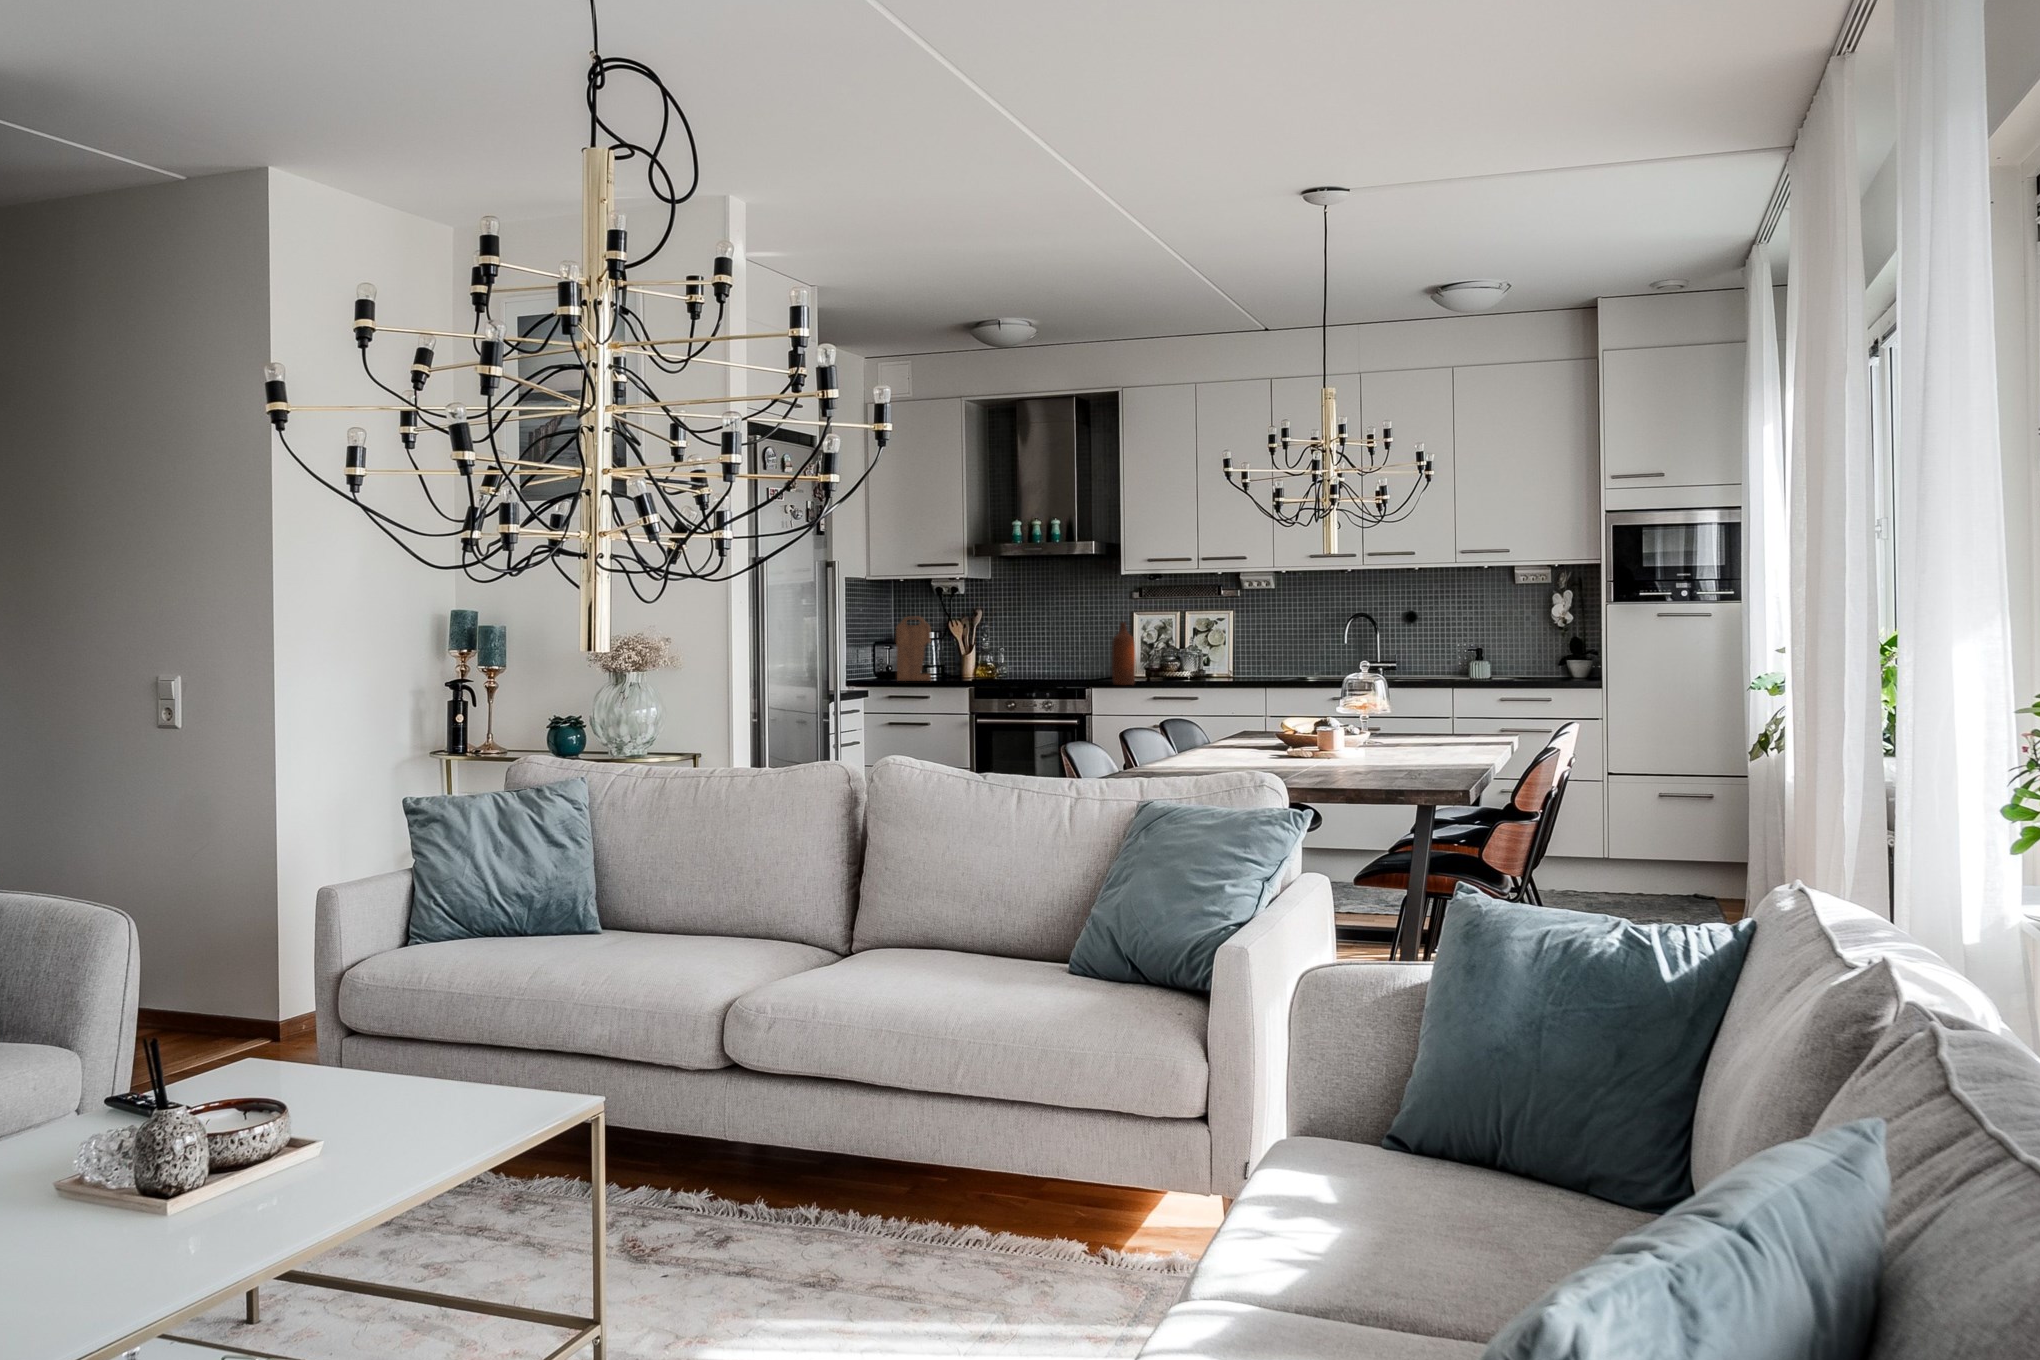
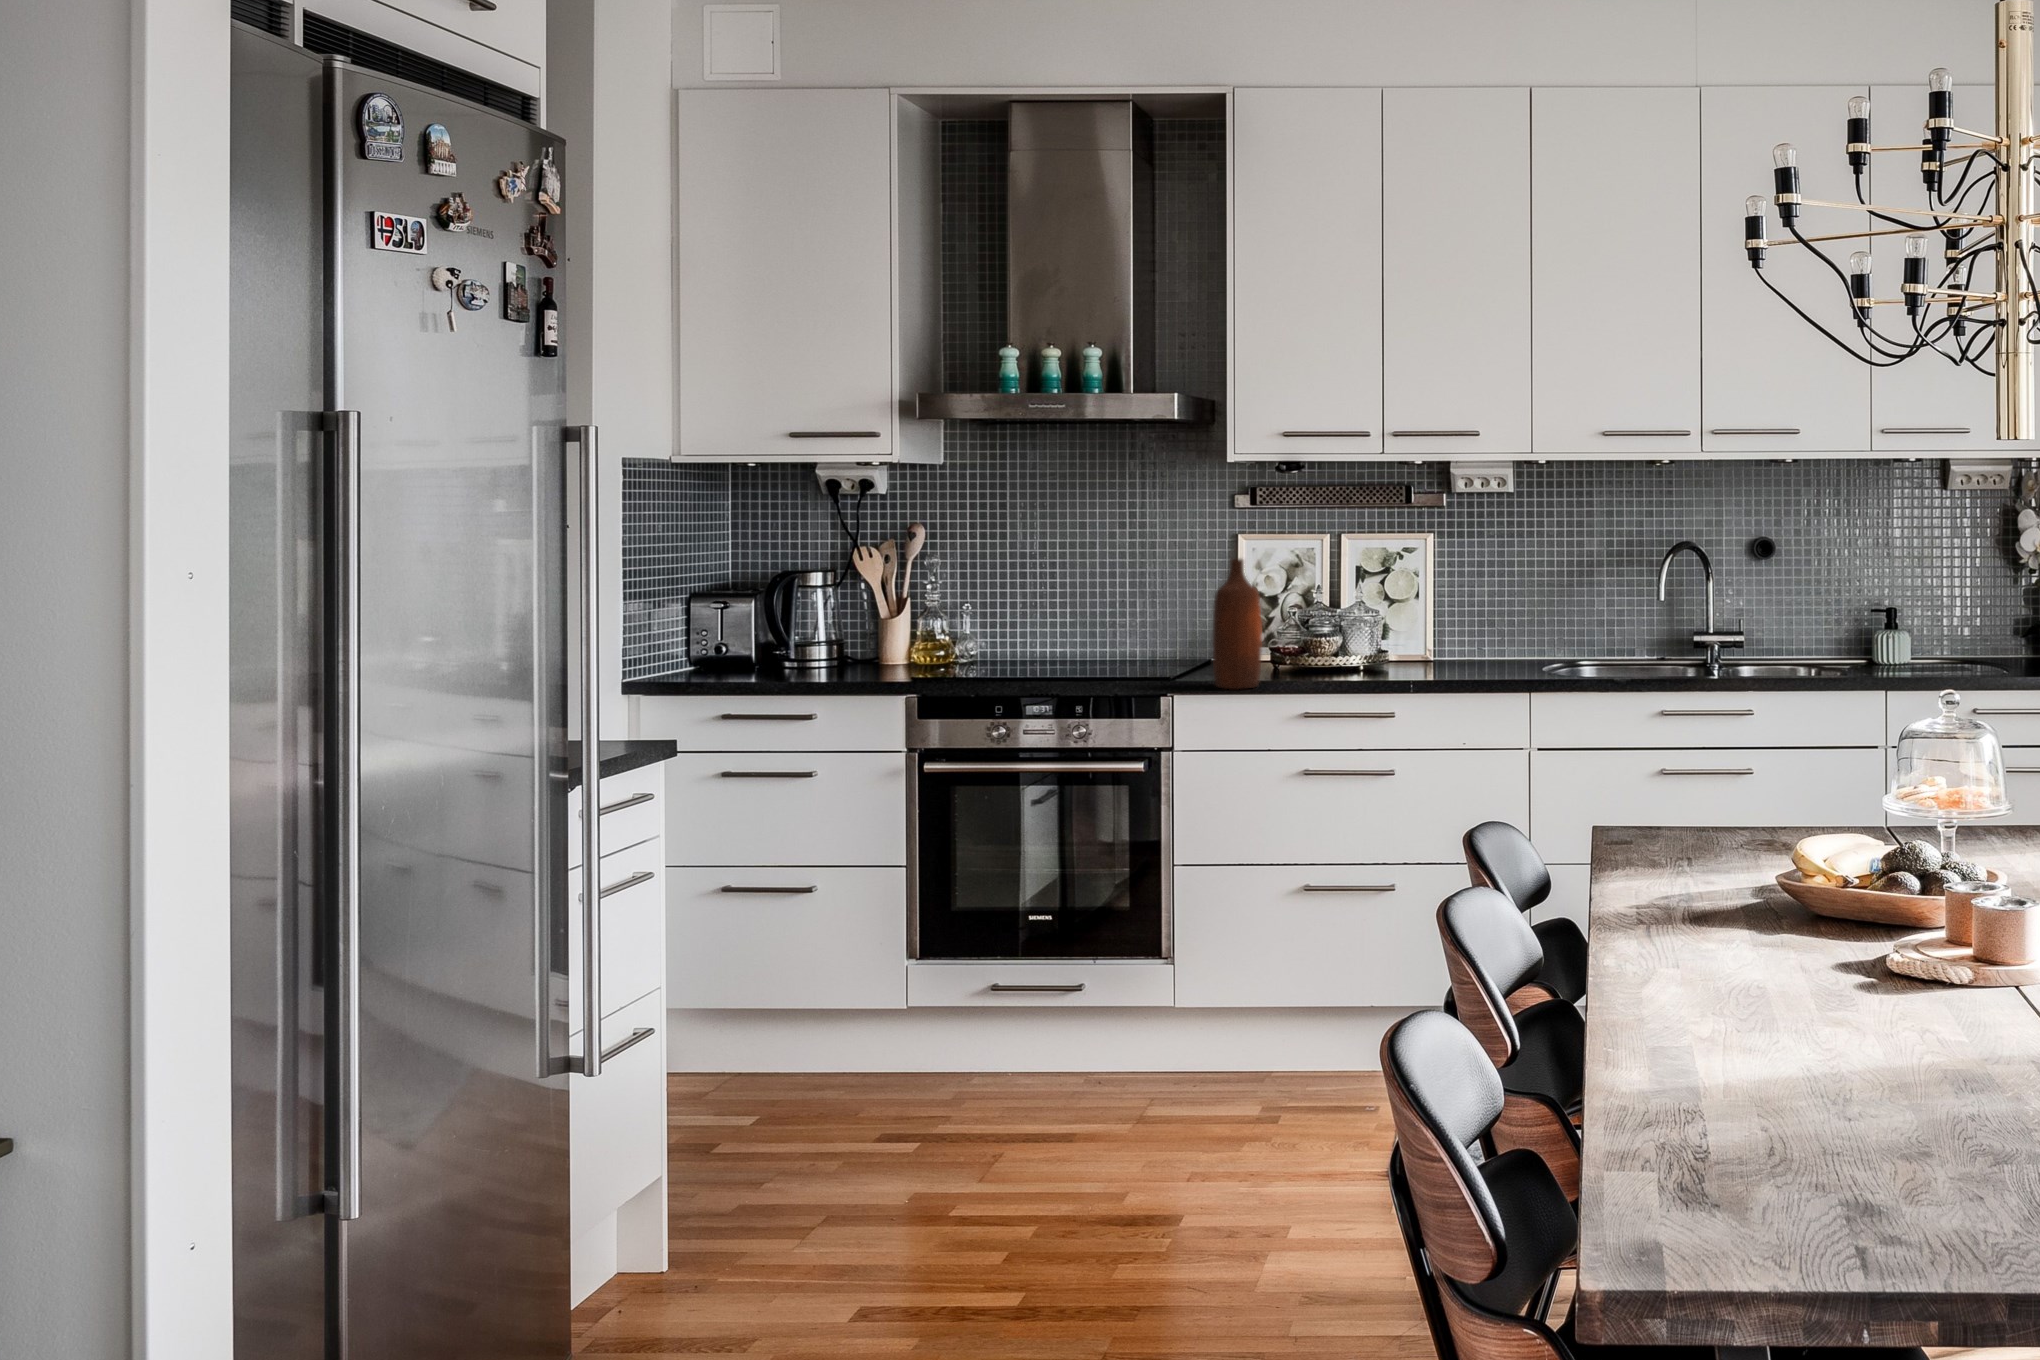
cutting board: present [896,616,931,681] -> none [736,541,814,677]

